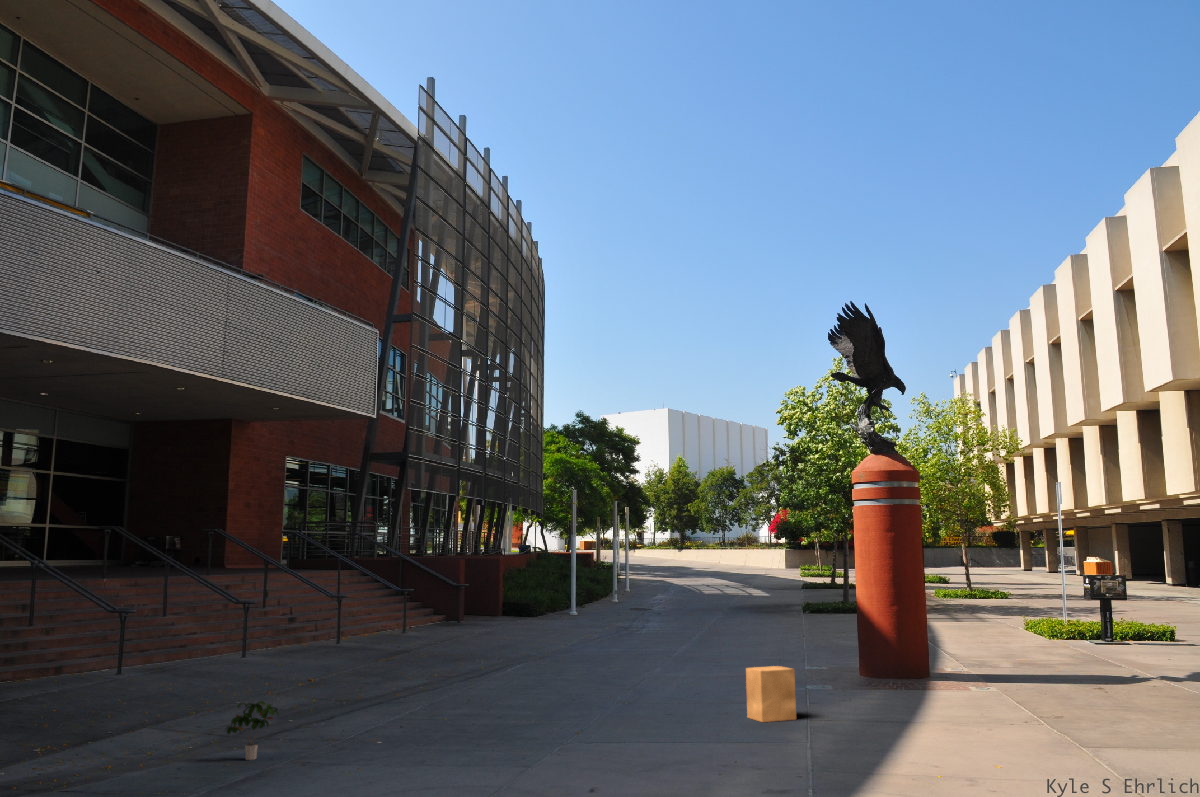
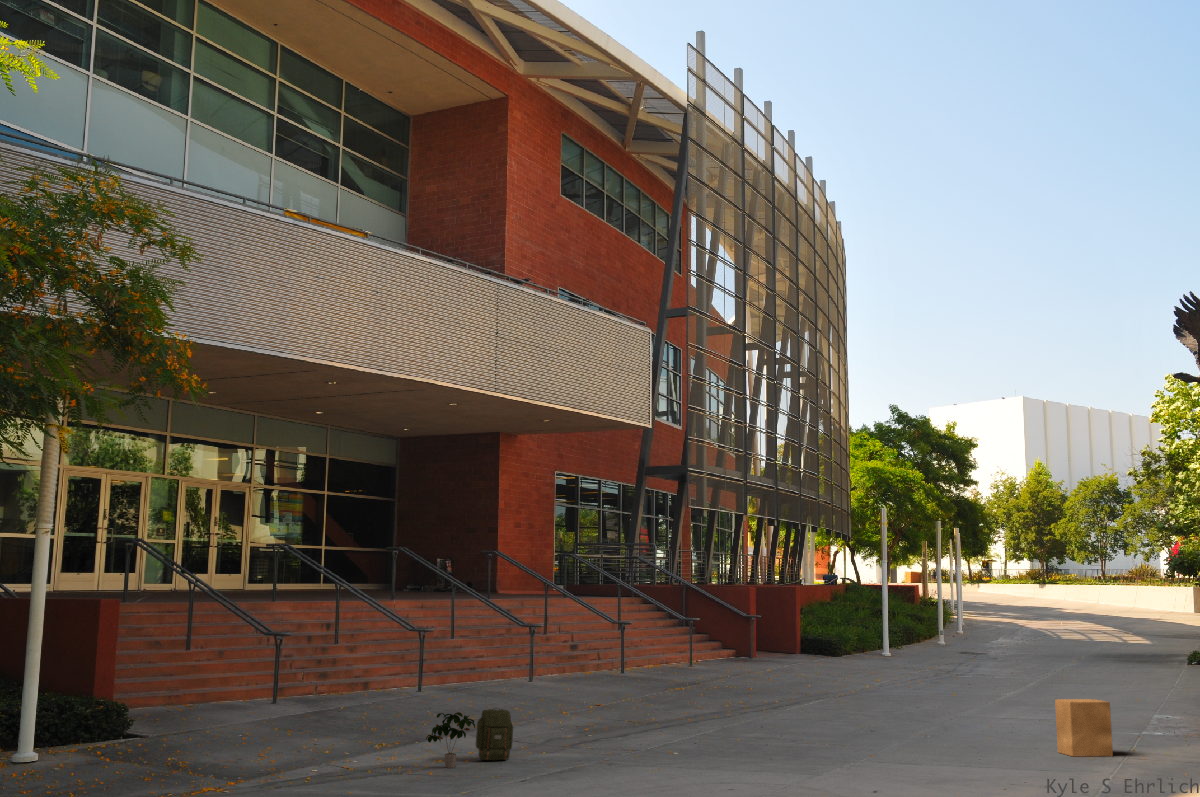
potted plant: present [226,701,279,760] -> present [426,712,475,768]
backpack: none [161,702,206,761] -> present [476,709,513,761]

